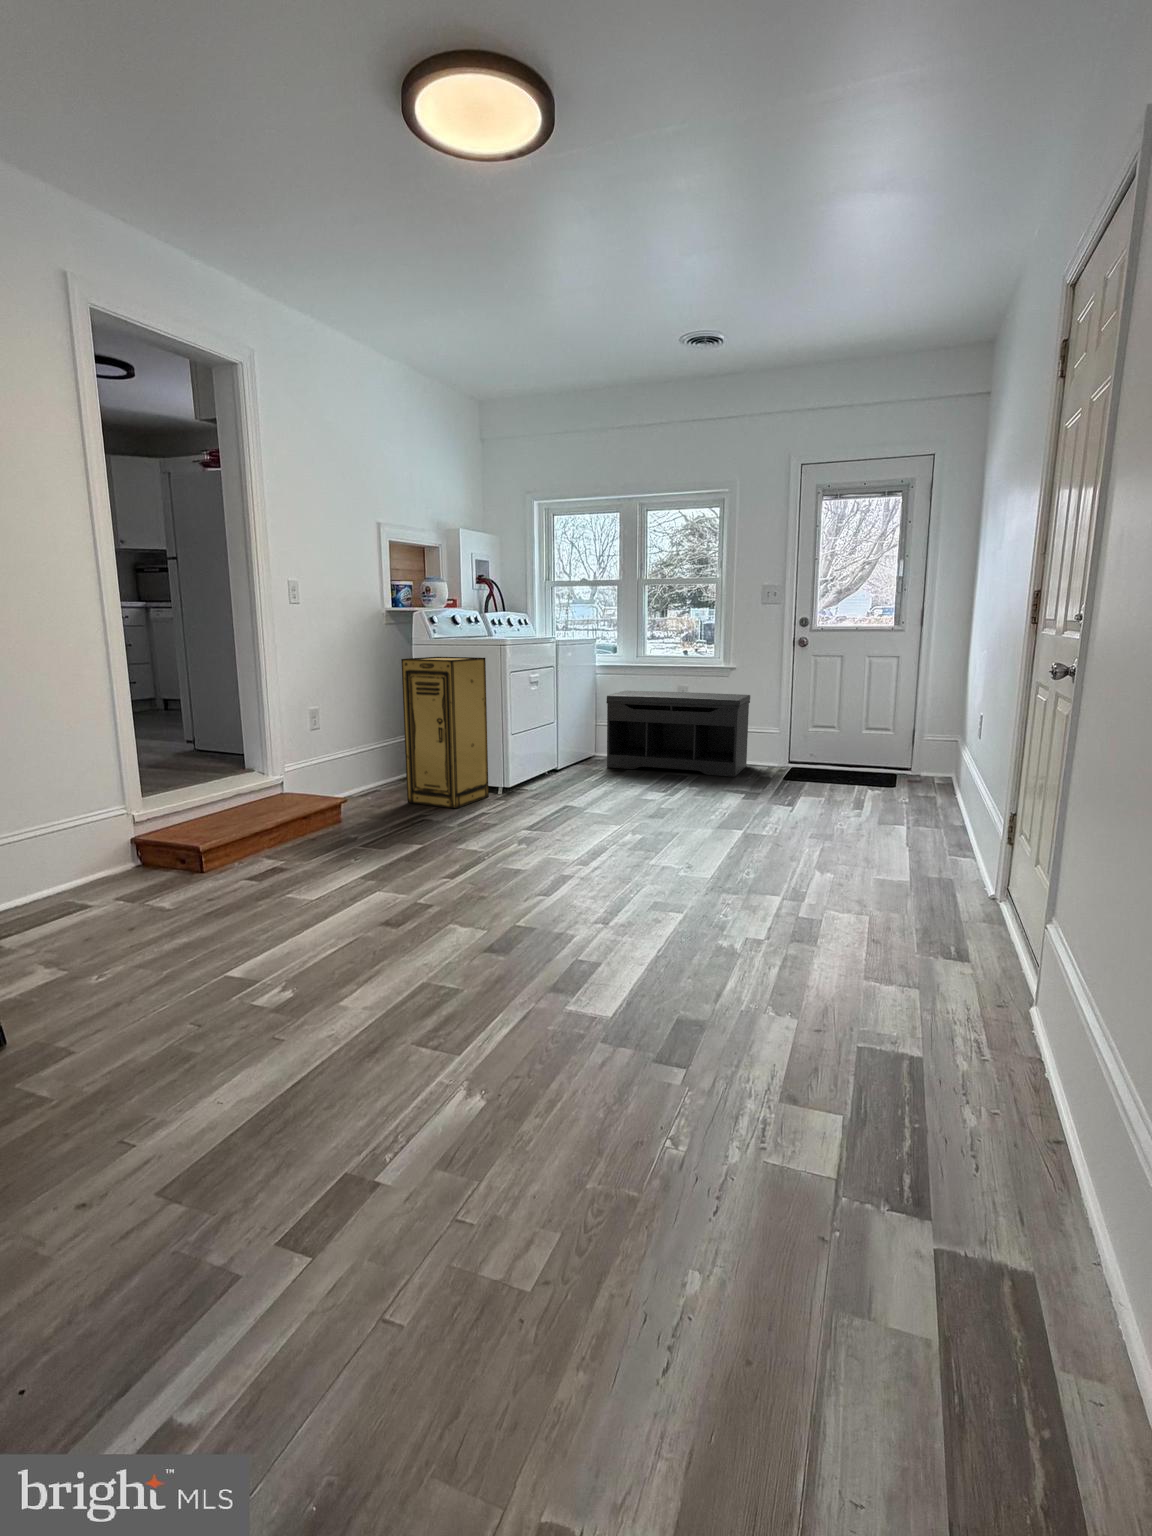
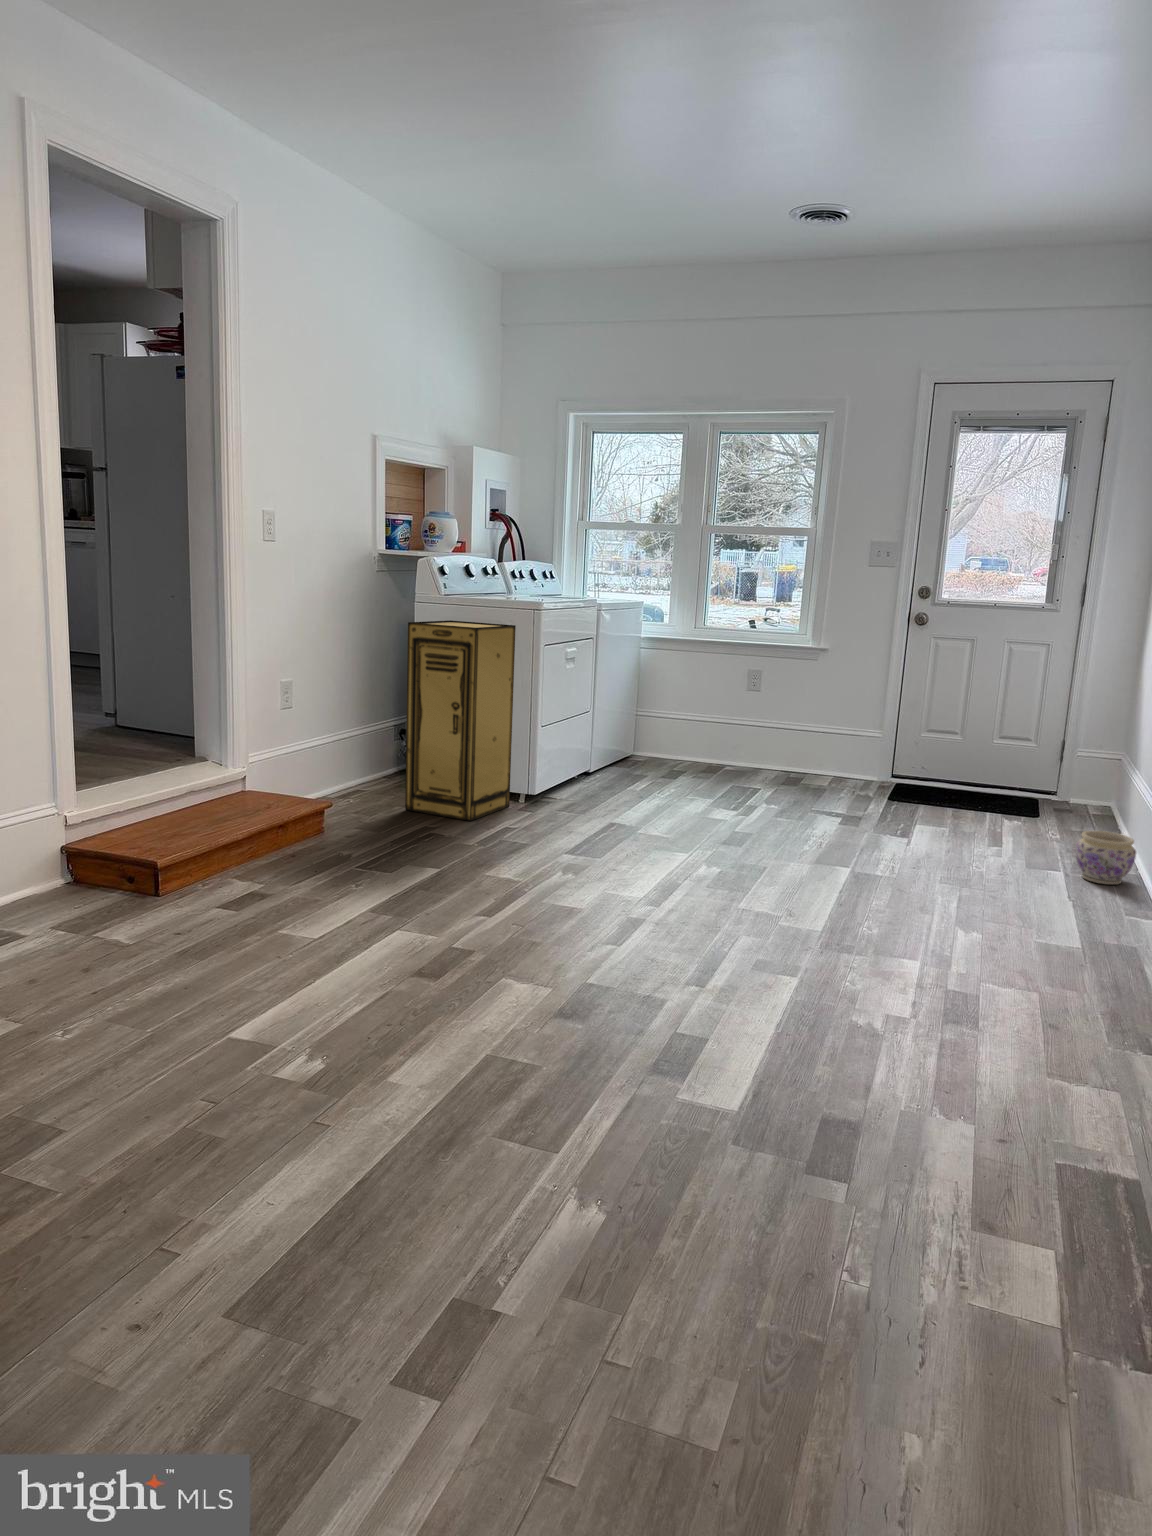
bench: present [606,691,750,777] -> none [654,673,845,793]
planter: none [919,794,965,835] -> present [1076,831,1136,885]

